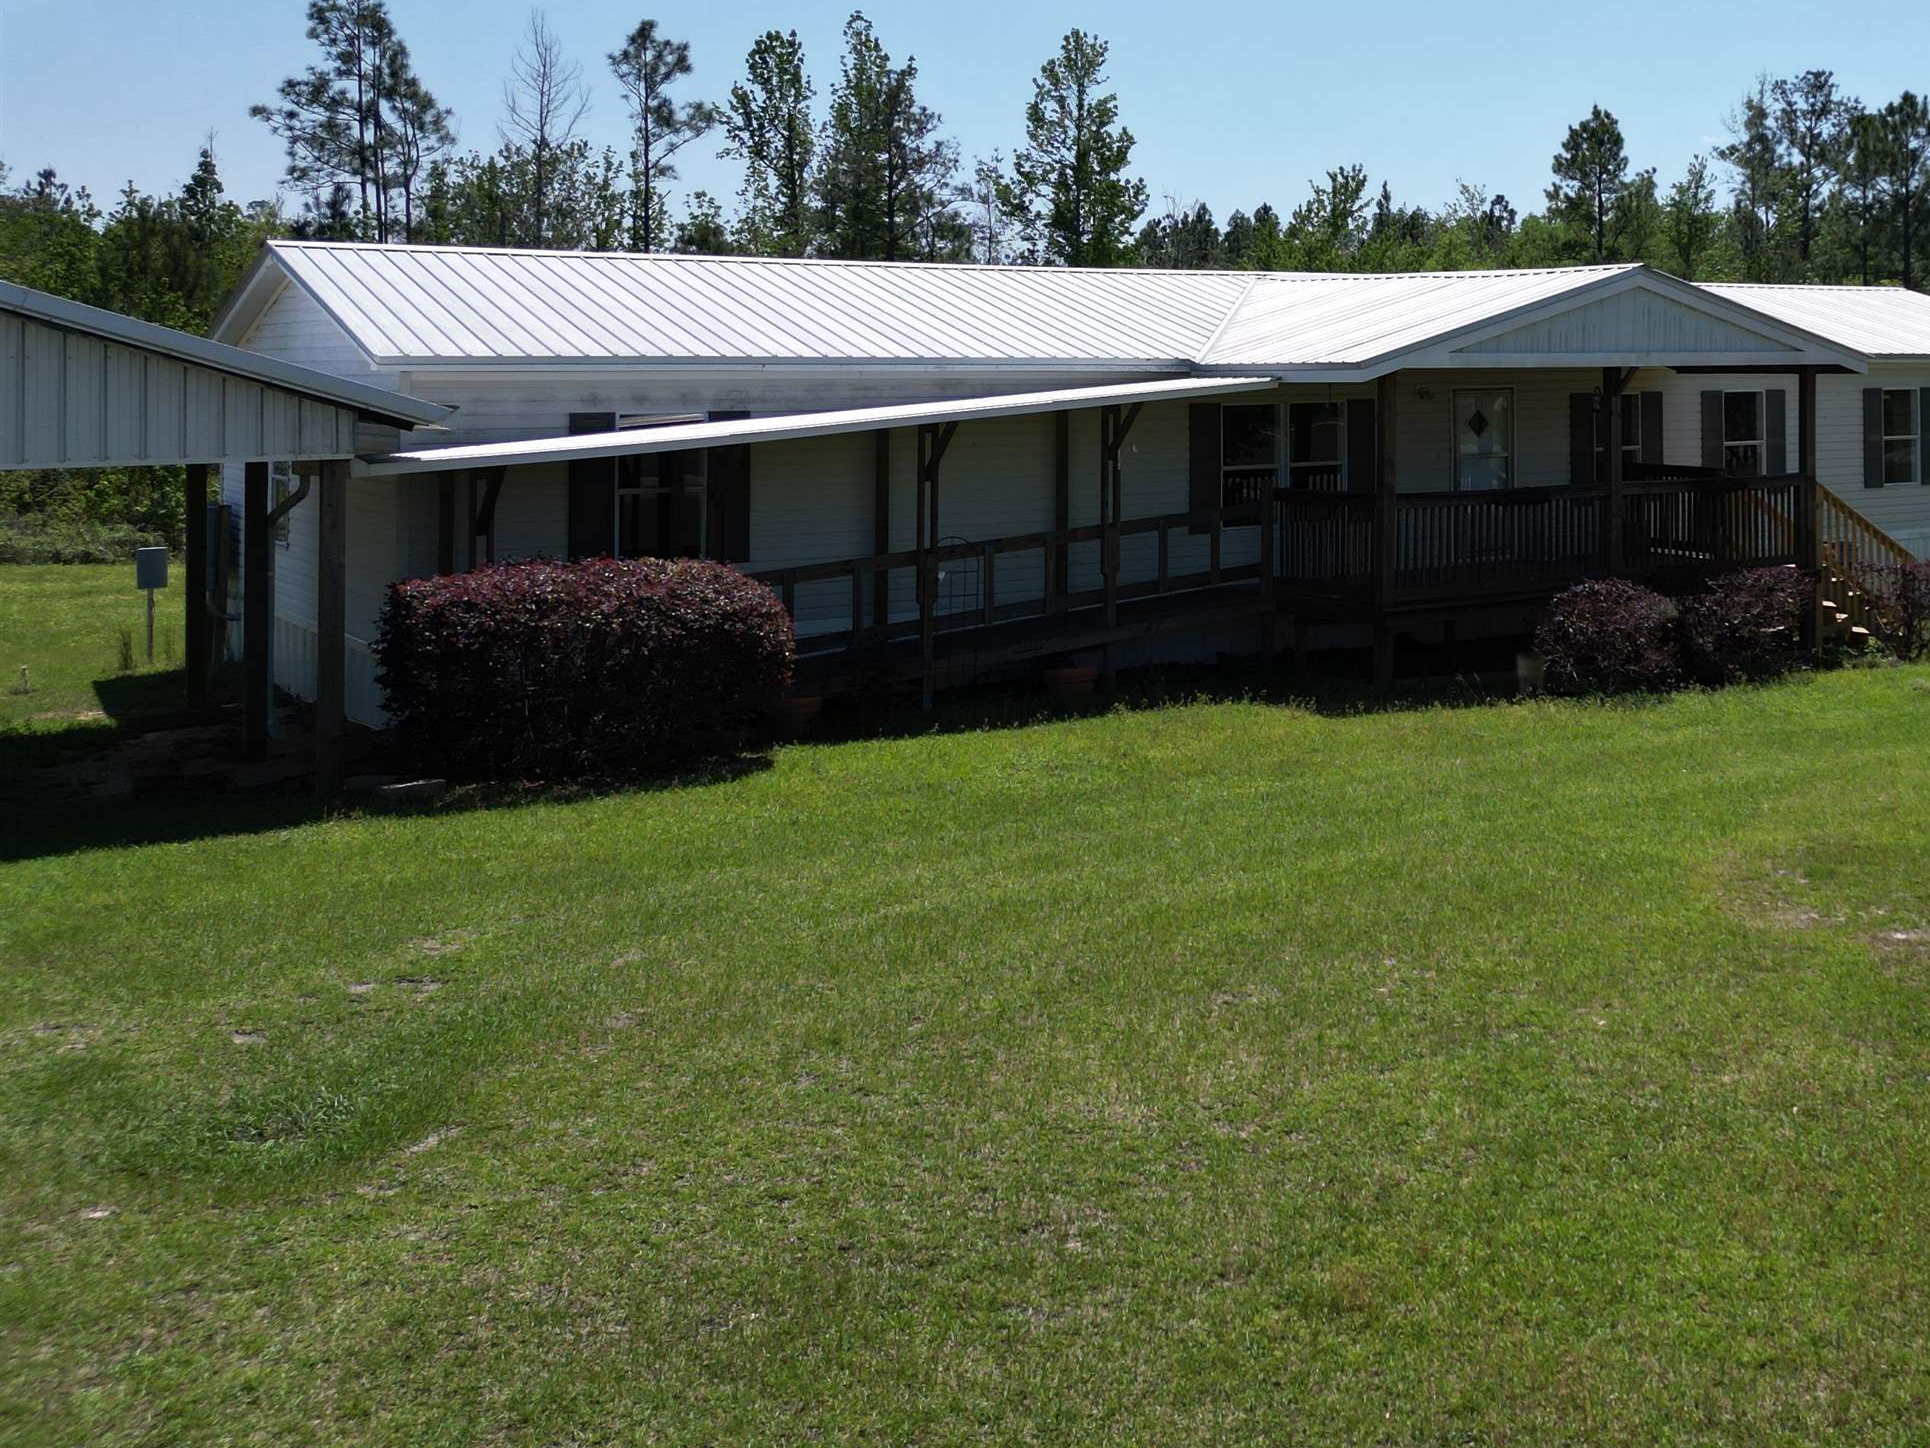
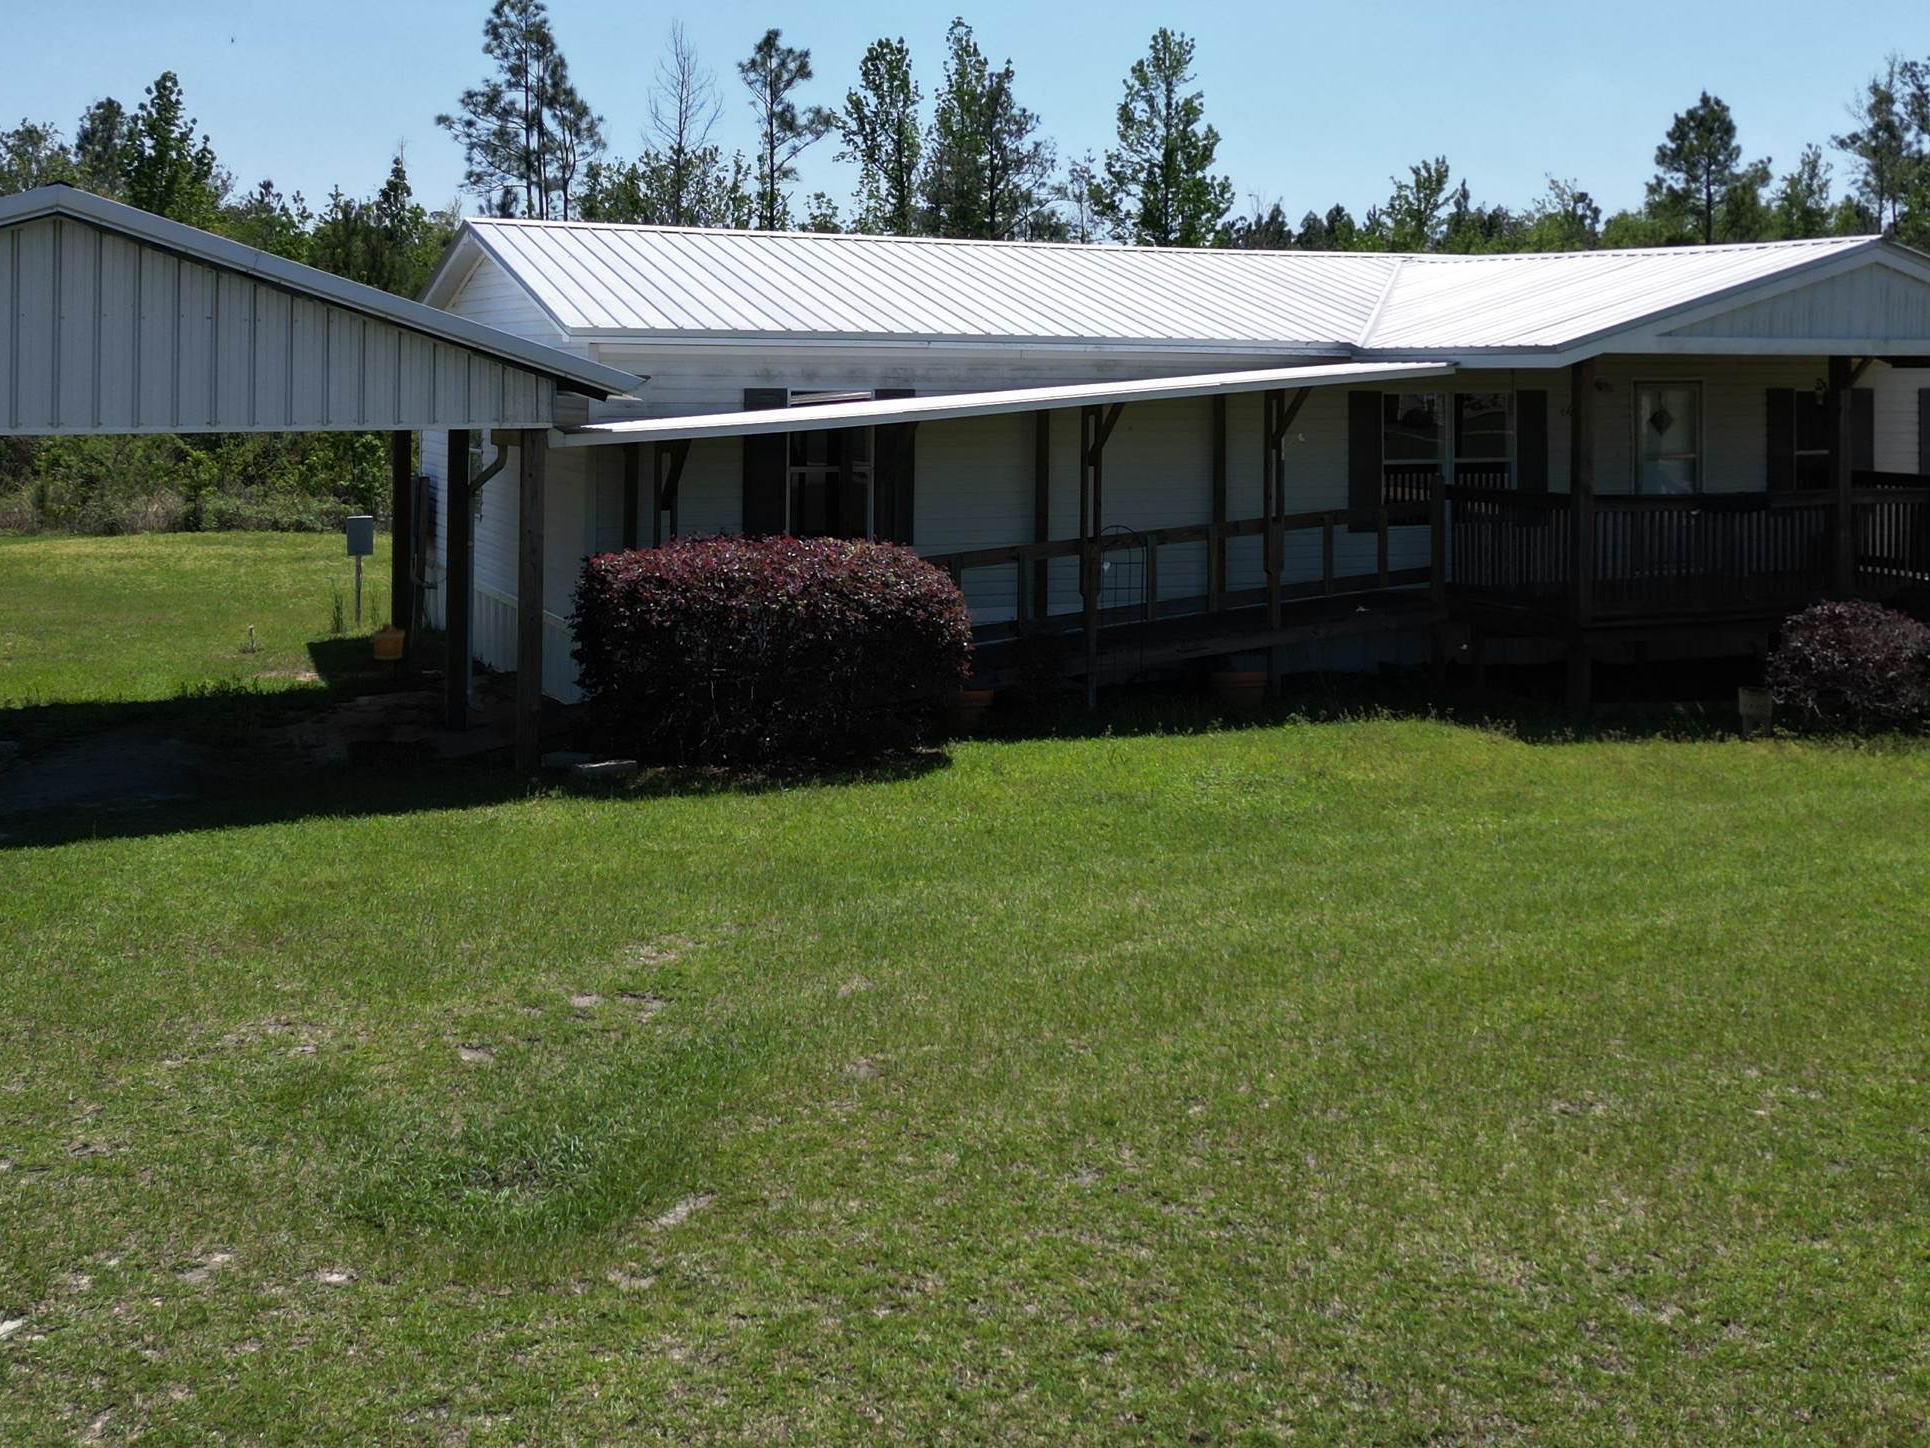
bucket: none [154,663,196,702] -> present [370,623,404,660]

